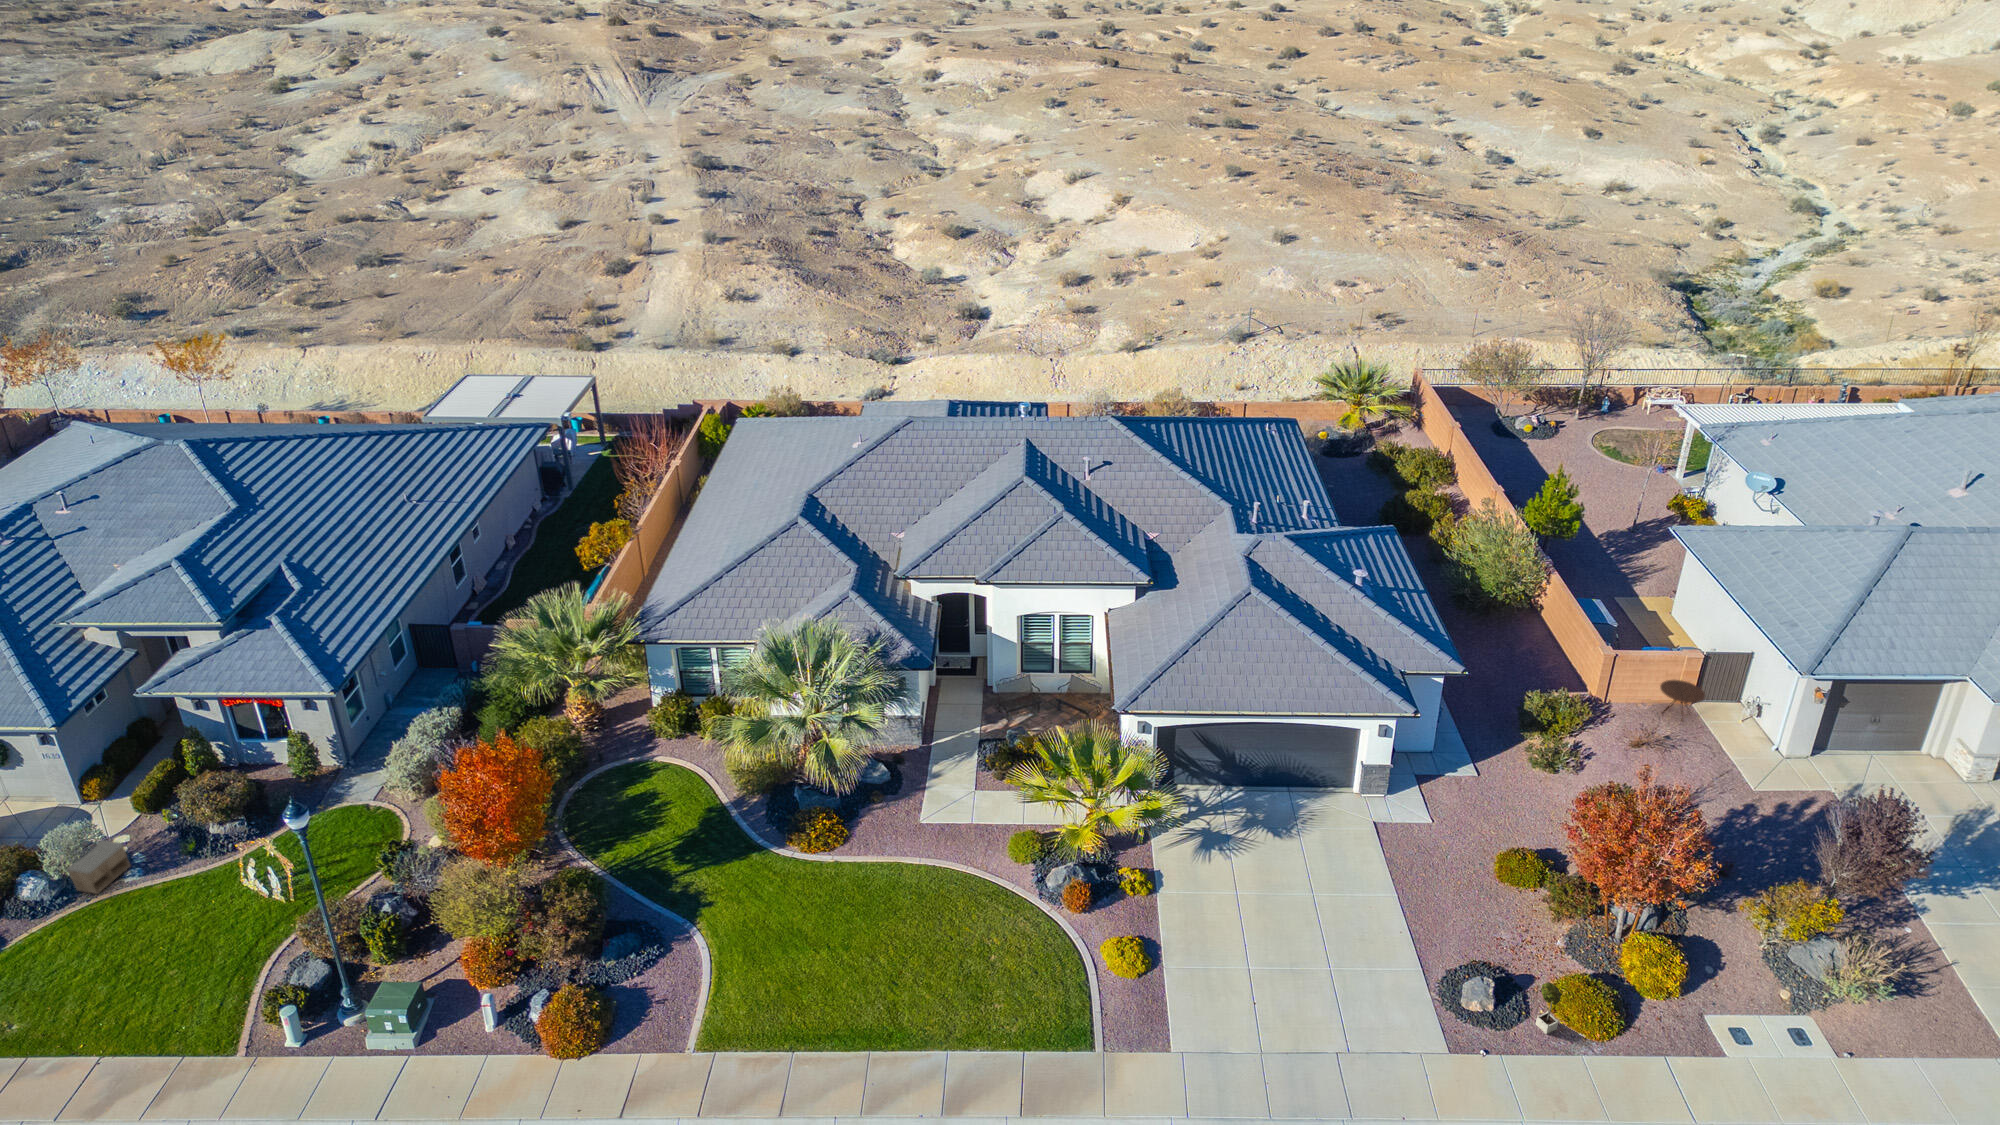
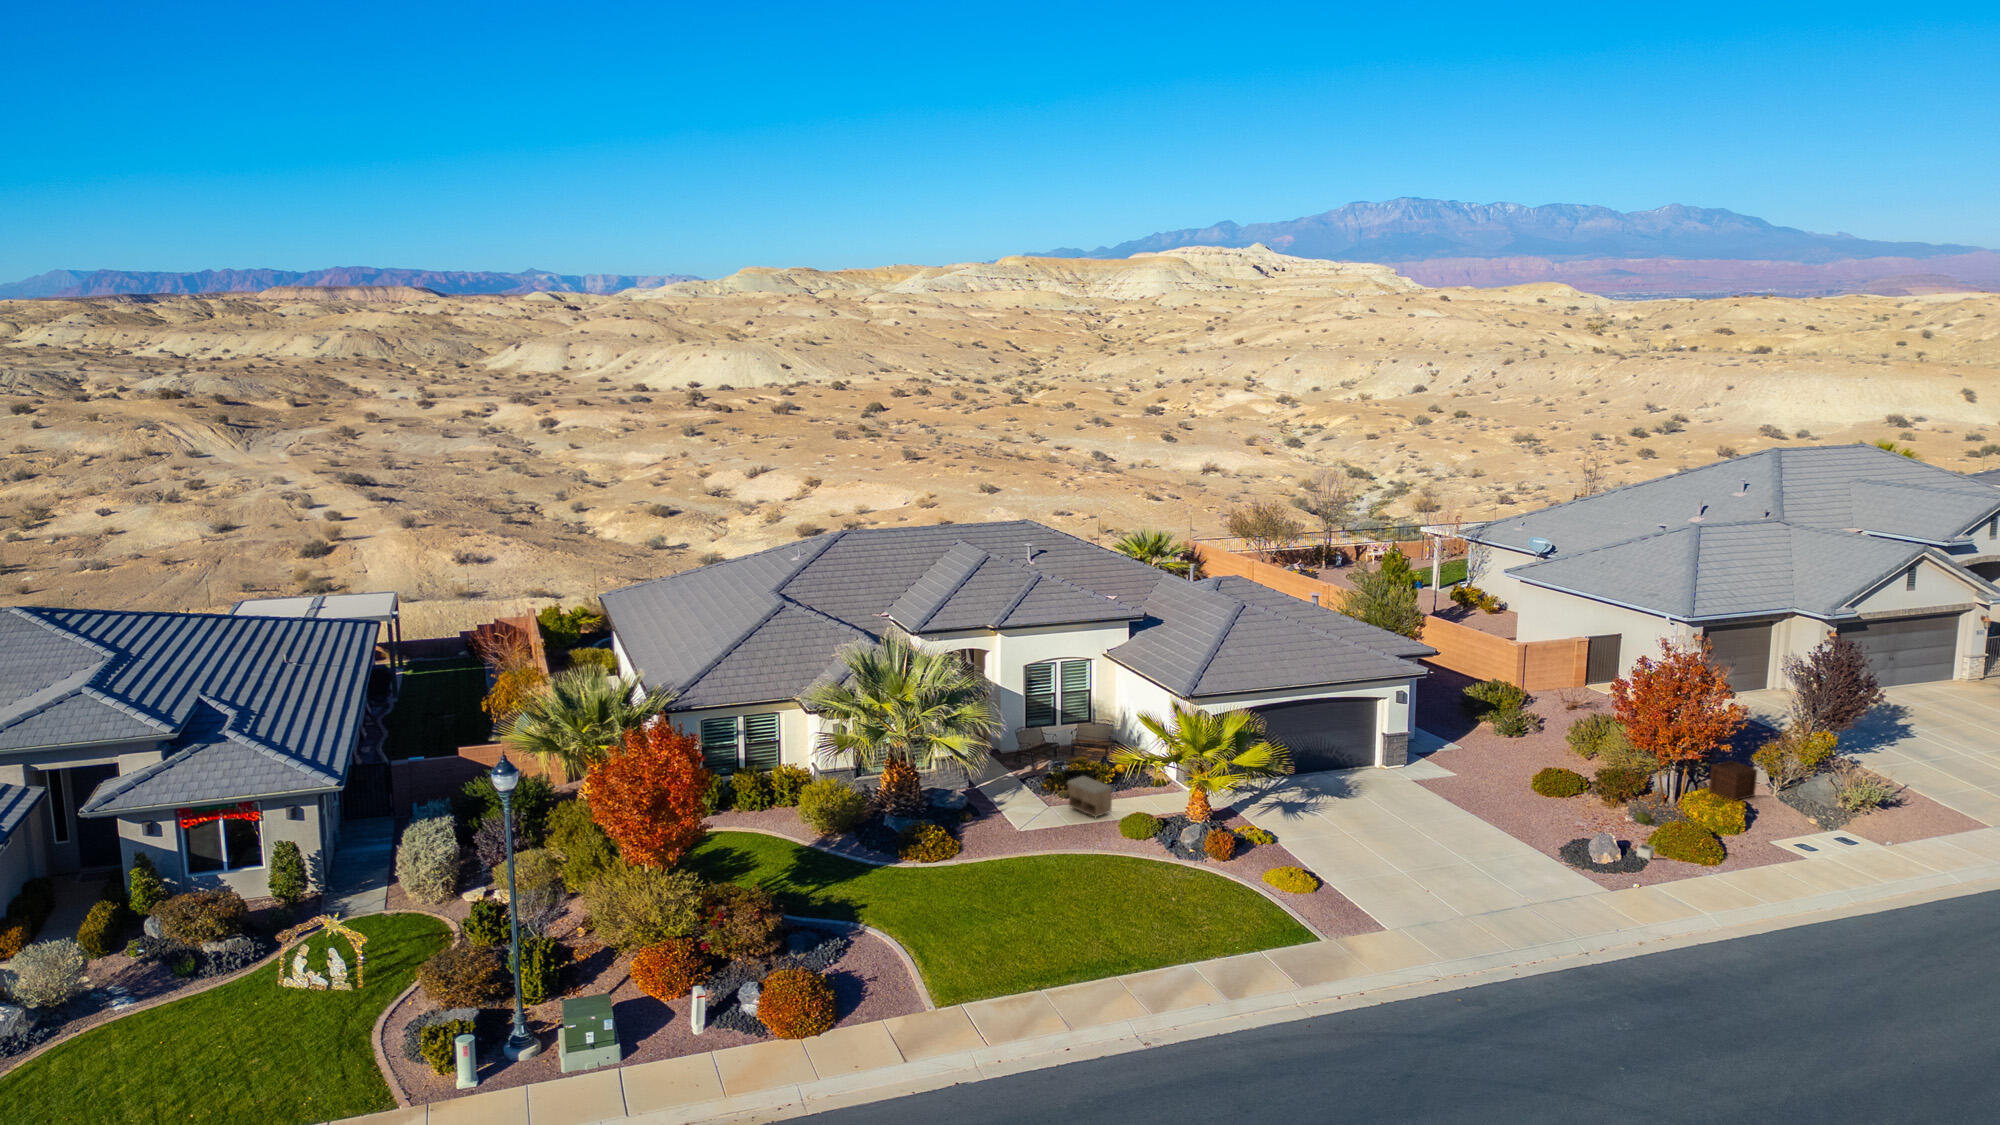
round table: present [1660,680,1705,718] -> none [1549,667,1586,698]
storage bench: present [68,840,130,894] -> present [1067,776,1112,817]
wooden crate: none [1717,906,1779,957] -> present [1709,761,1757,801]

